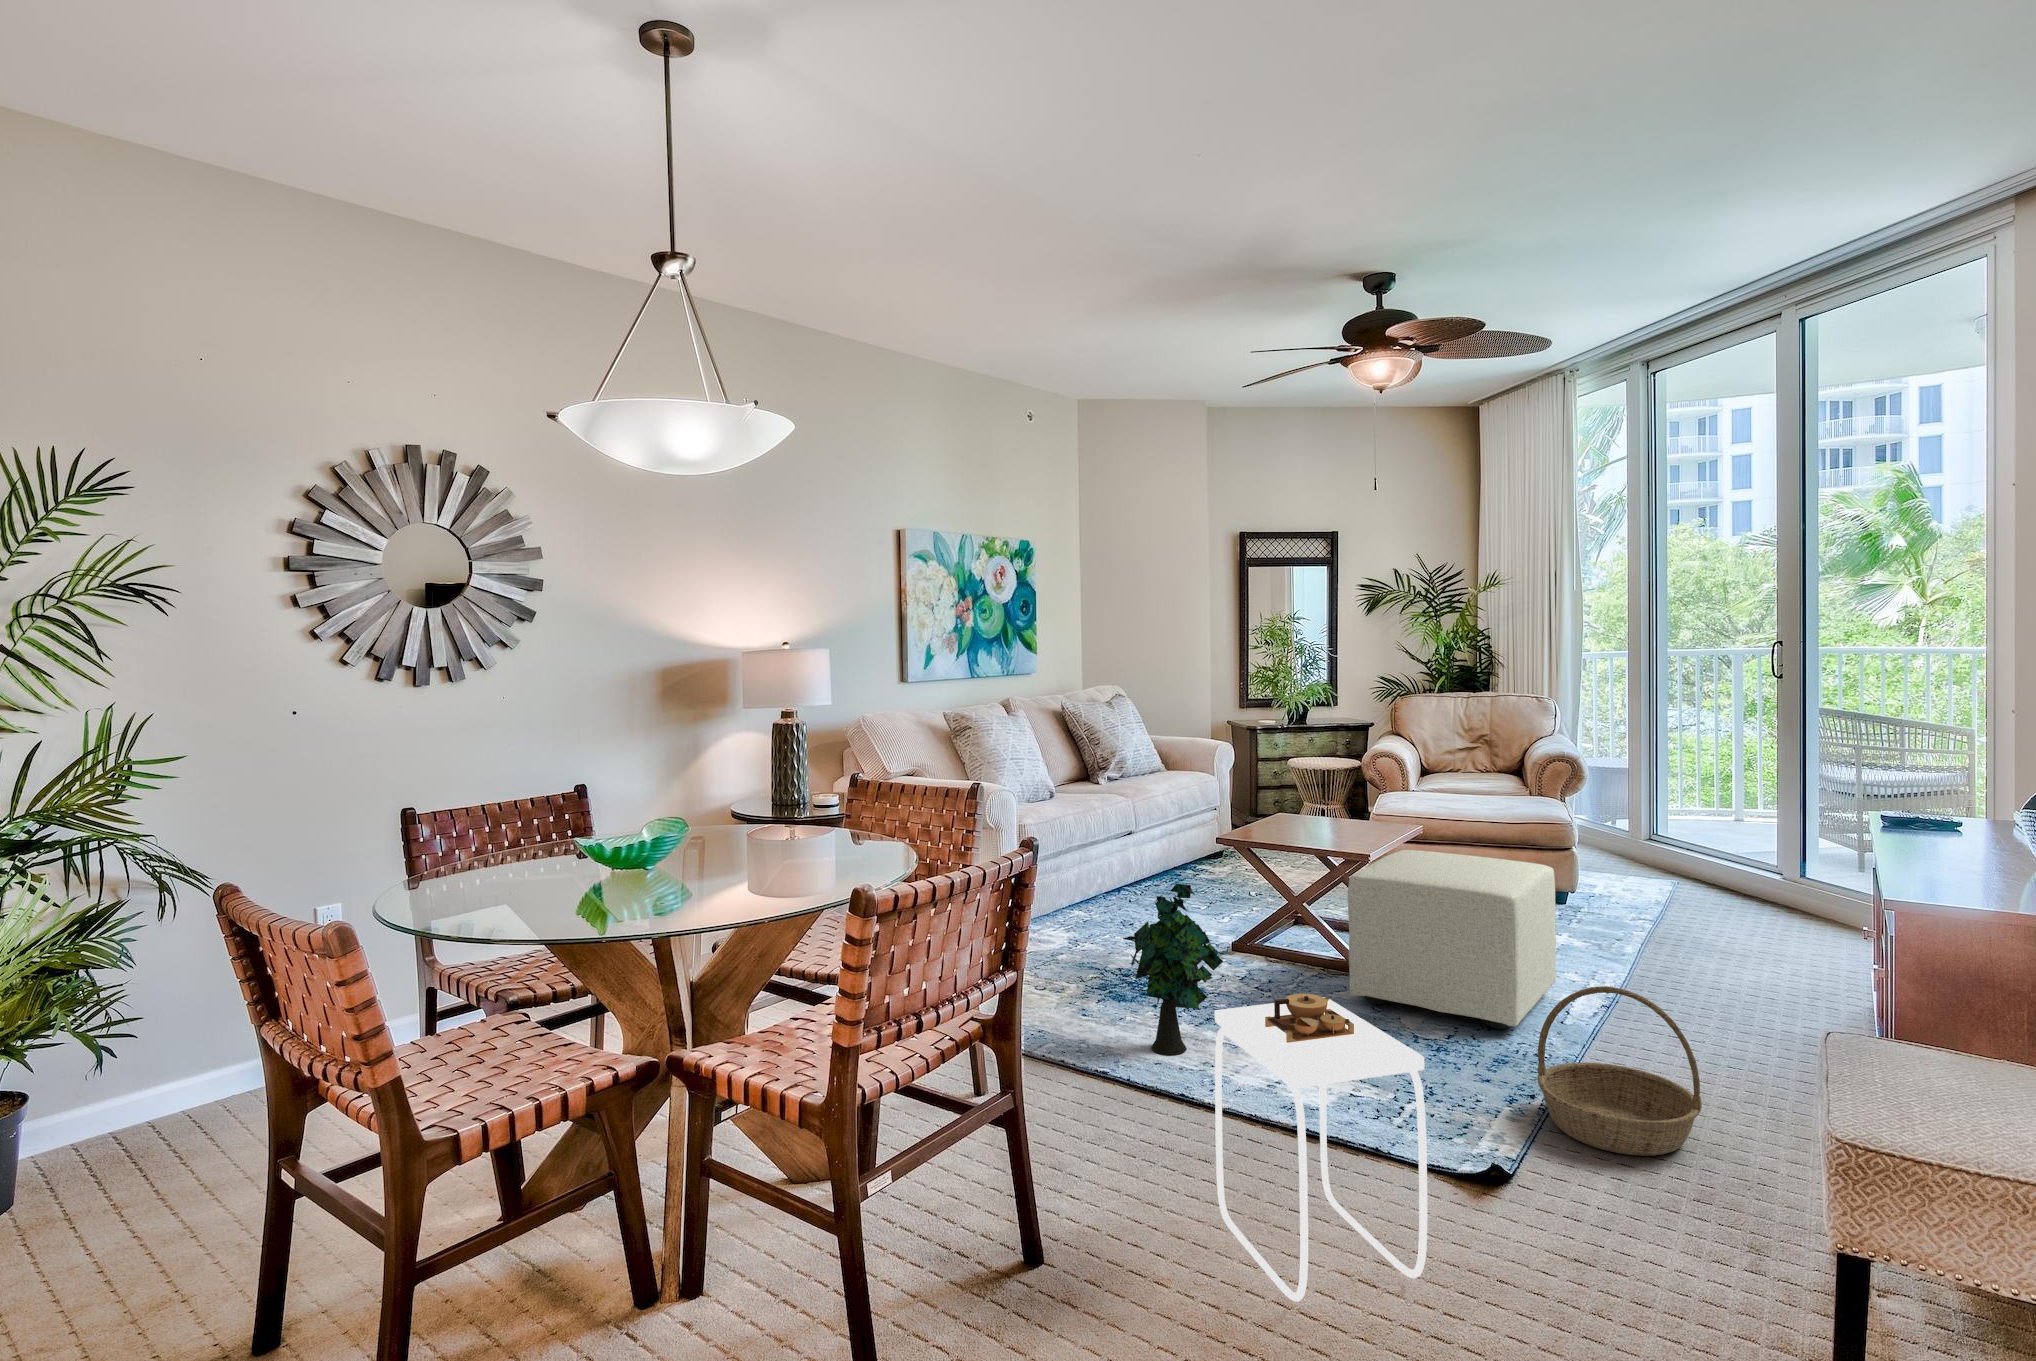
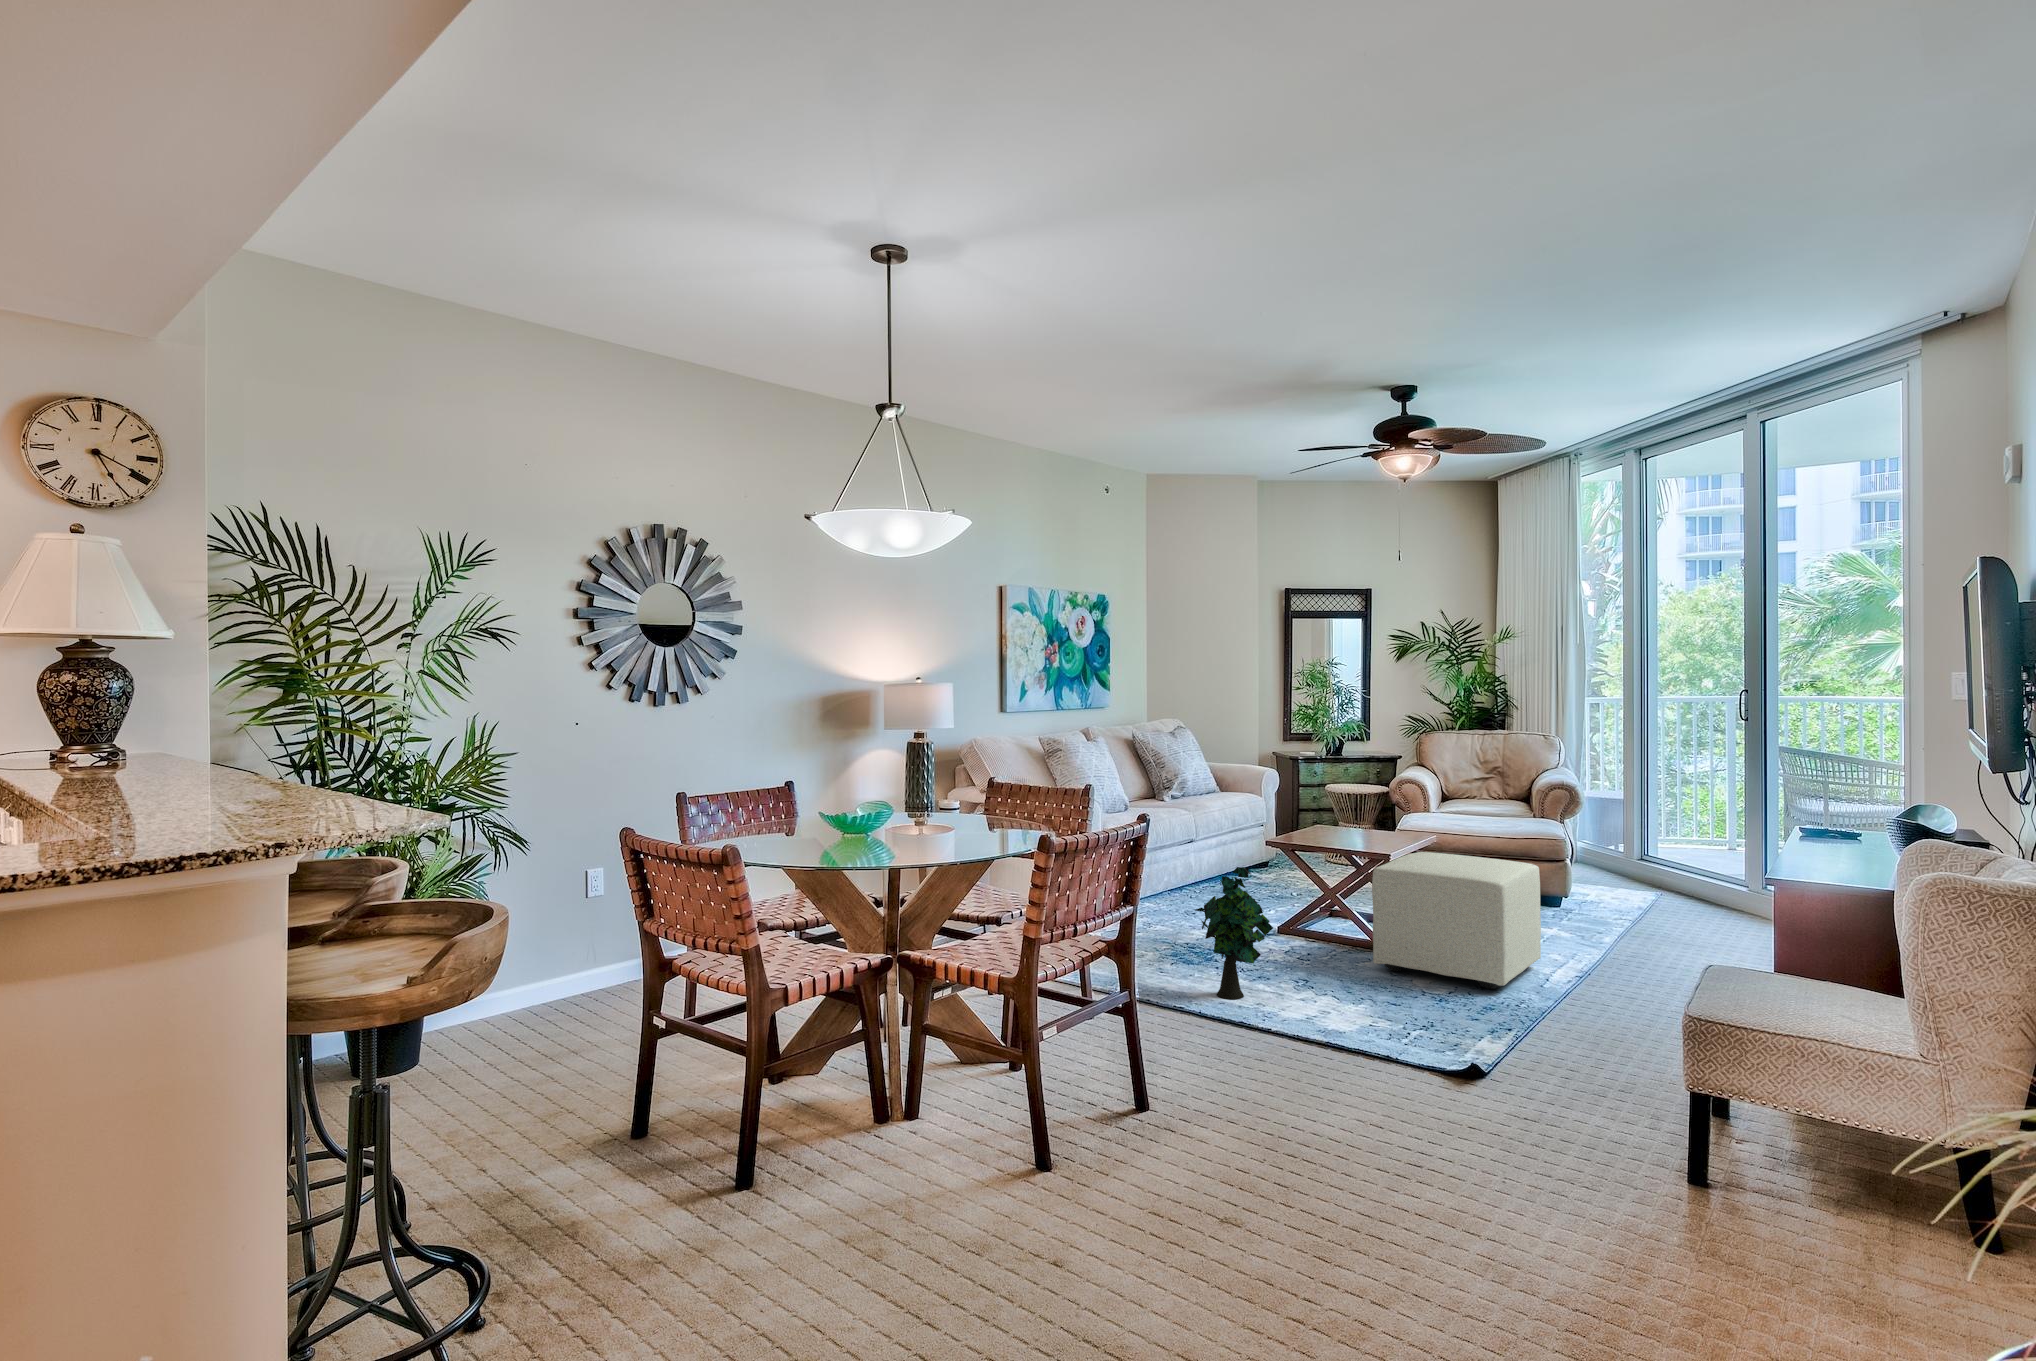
basket: present [1537,986,1702,1156] -> none [1513,942,1633,1066]
side table: present [1215,994,1427,1301] -> none [1270,929,1418,1133]

